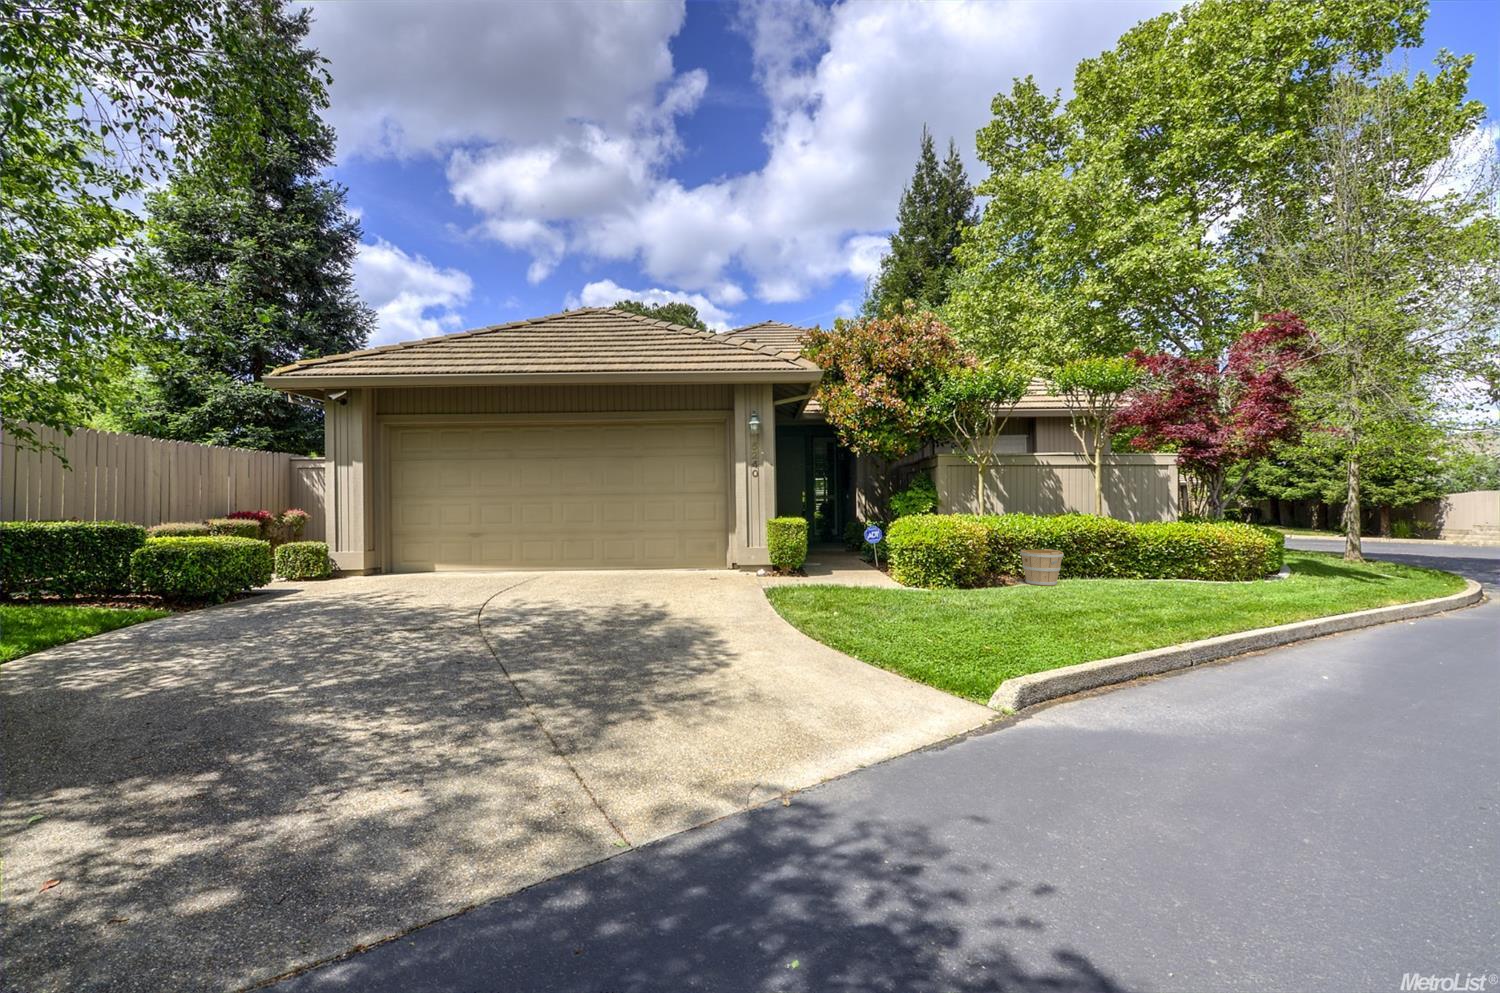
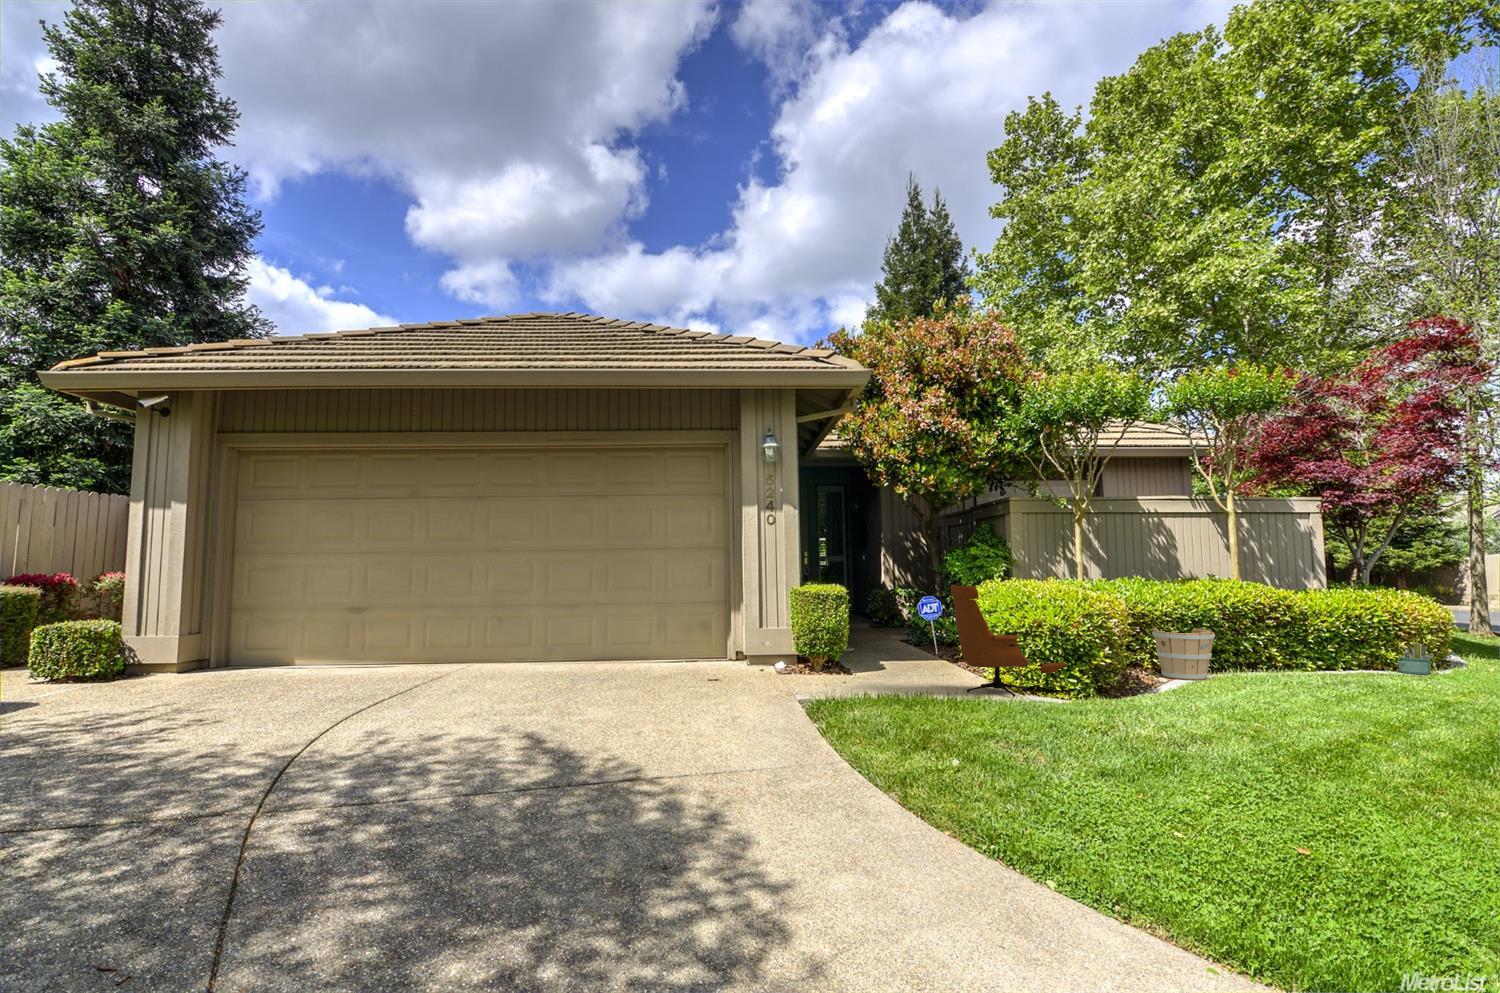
lounge chair: none [868,520,957,596] -> present [951,585,1070,697]
decorative plant: none [1202,561,1231,583] -> present [1397,643,1434,674]

